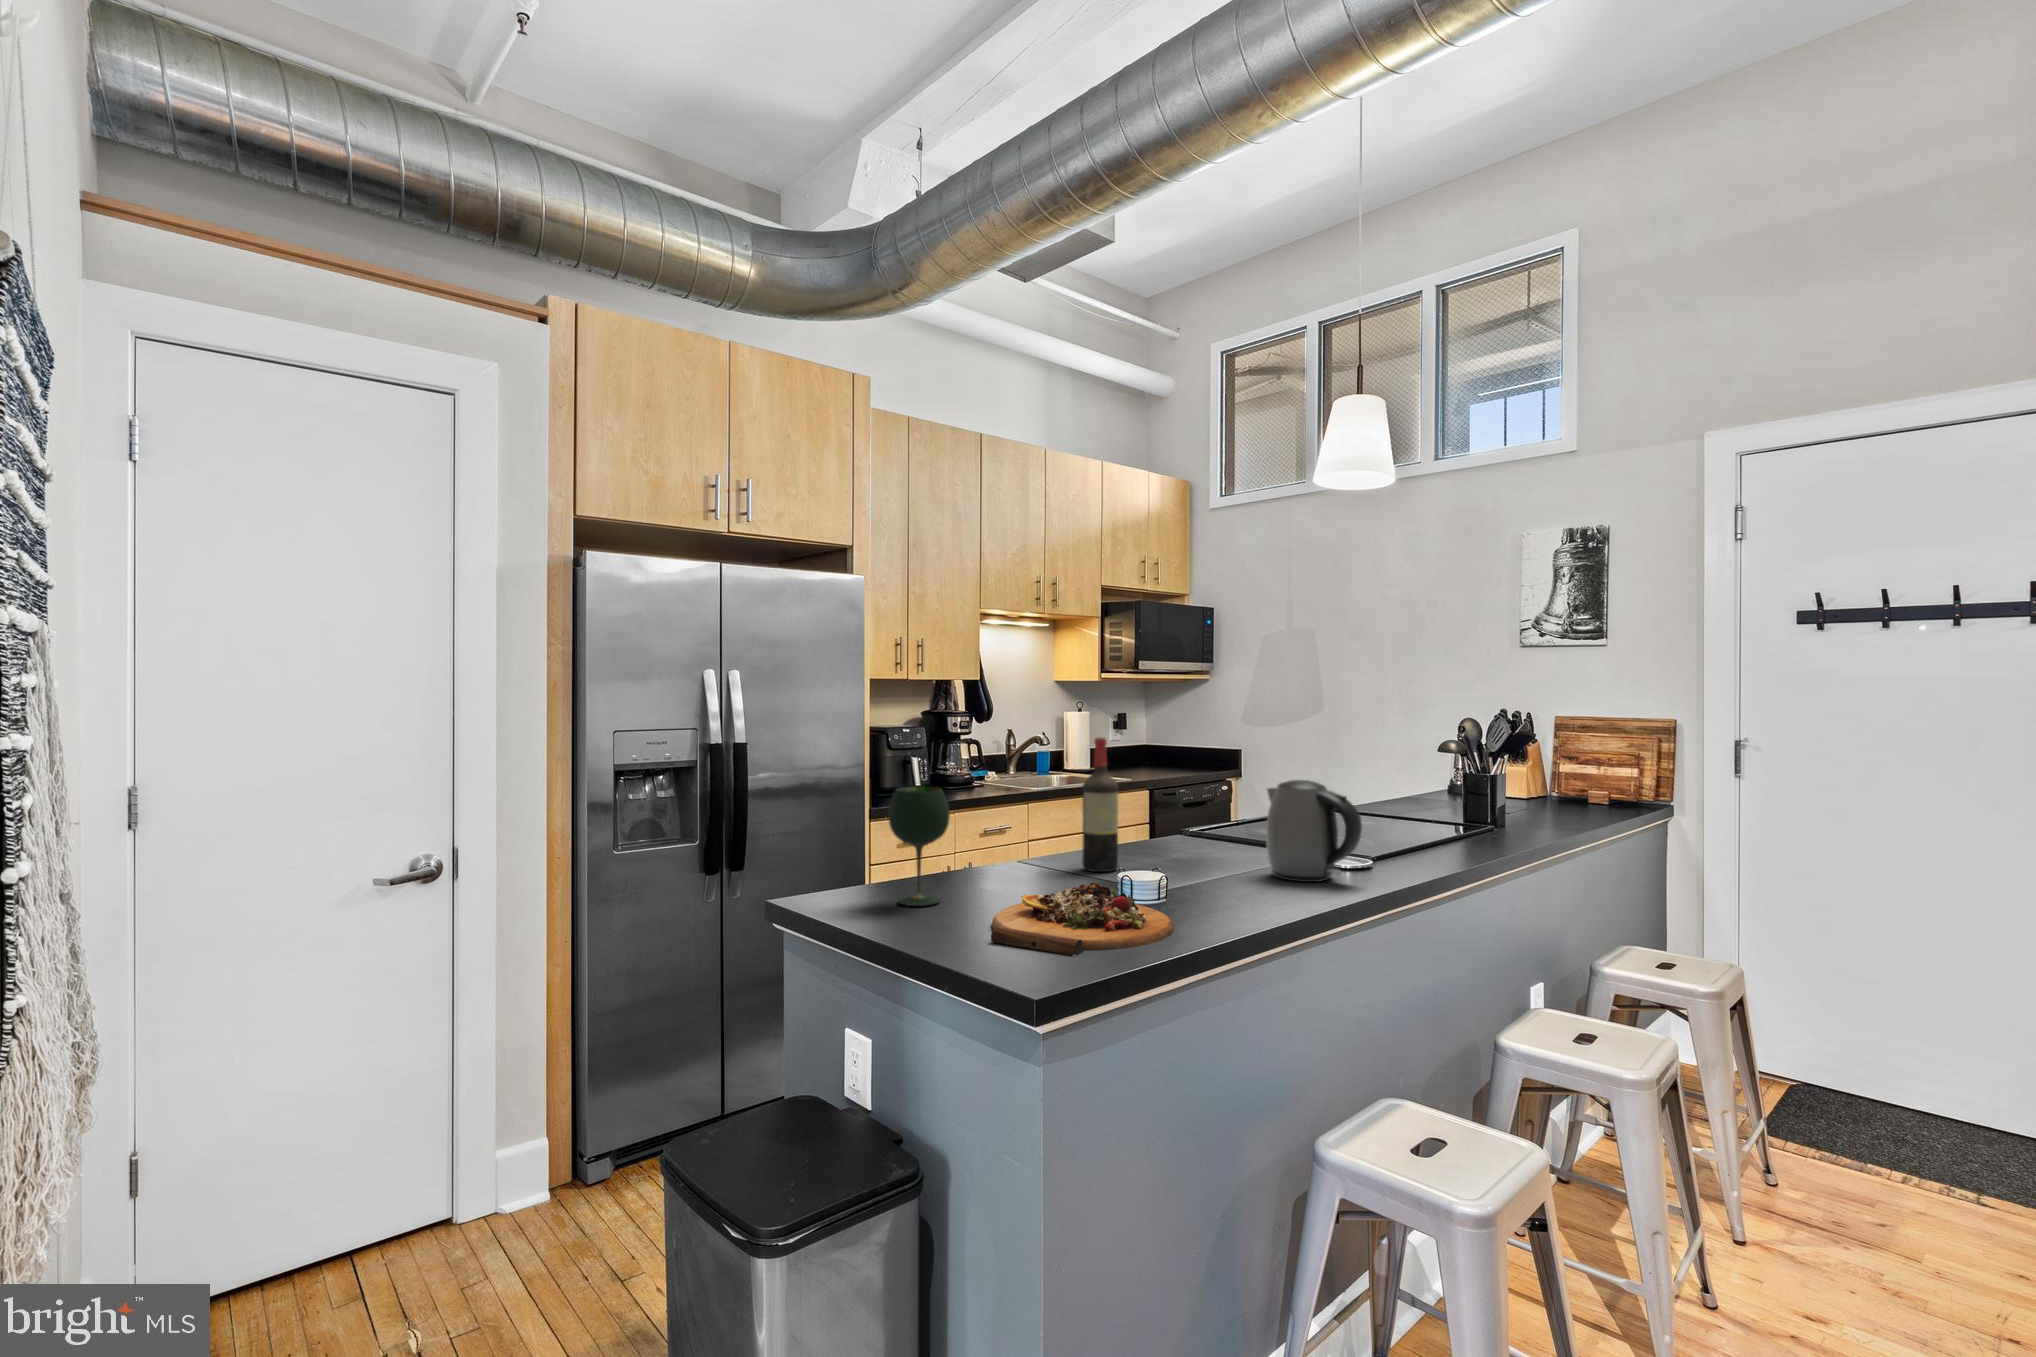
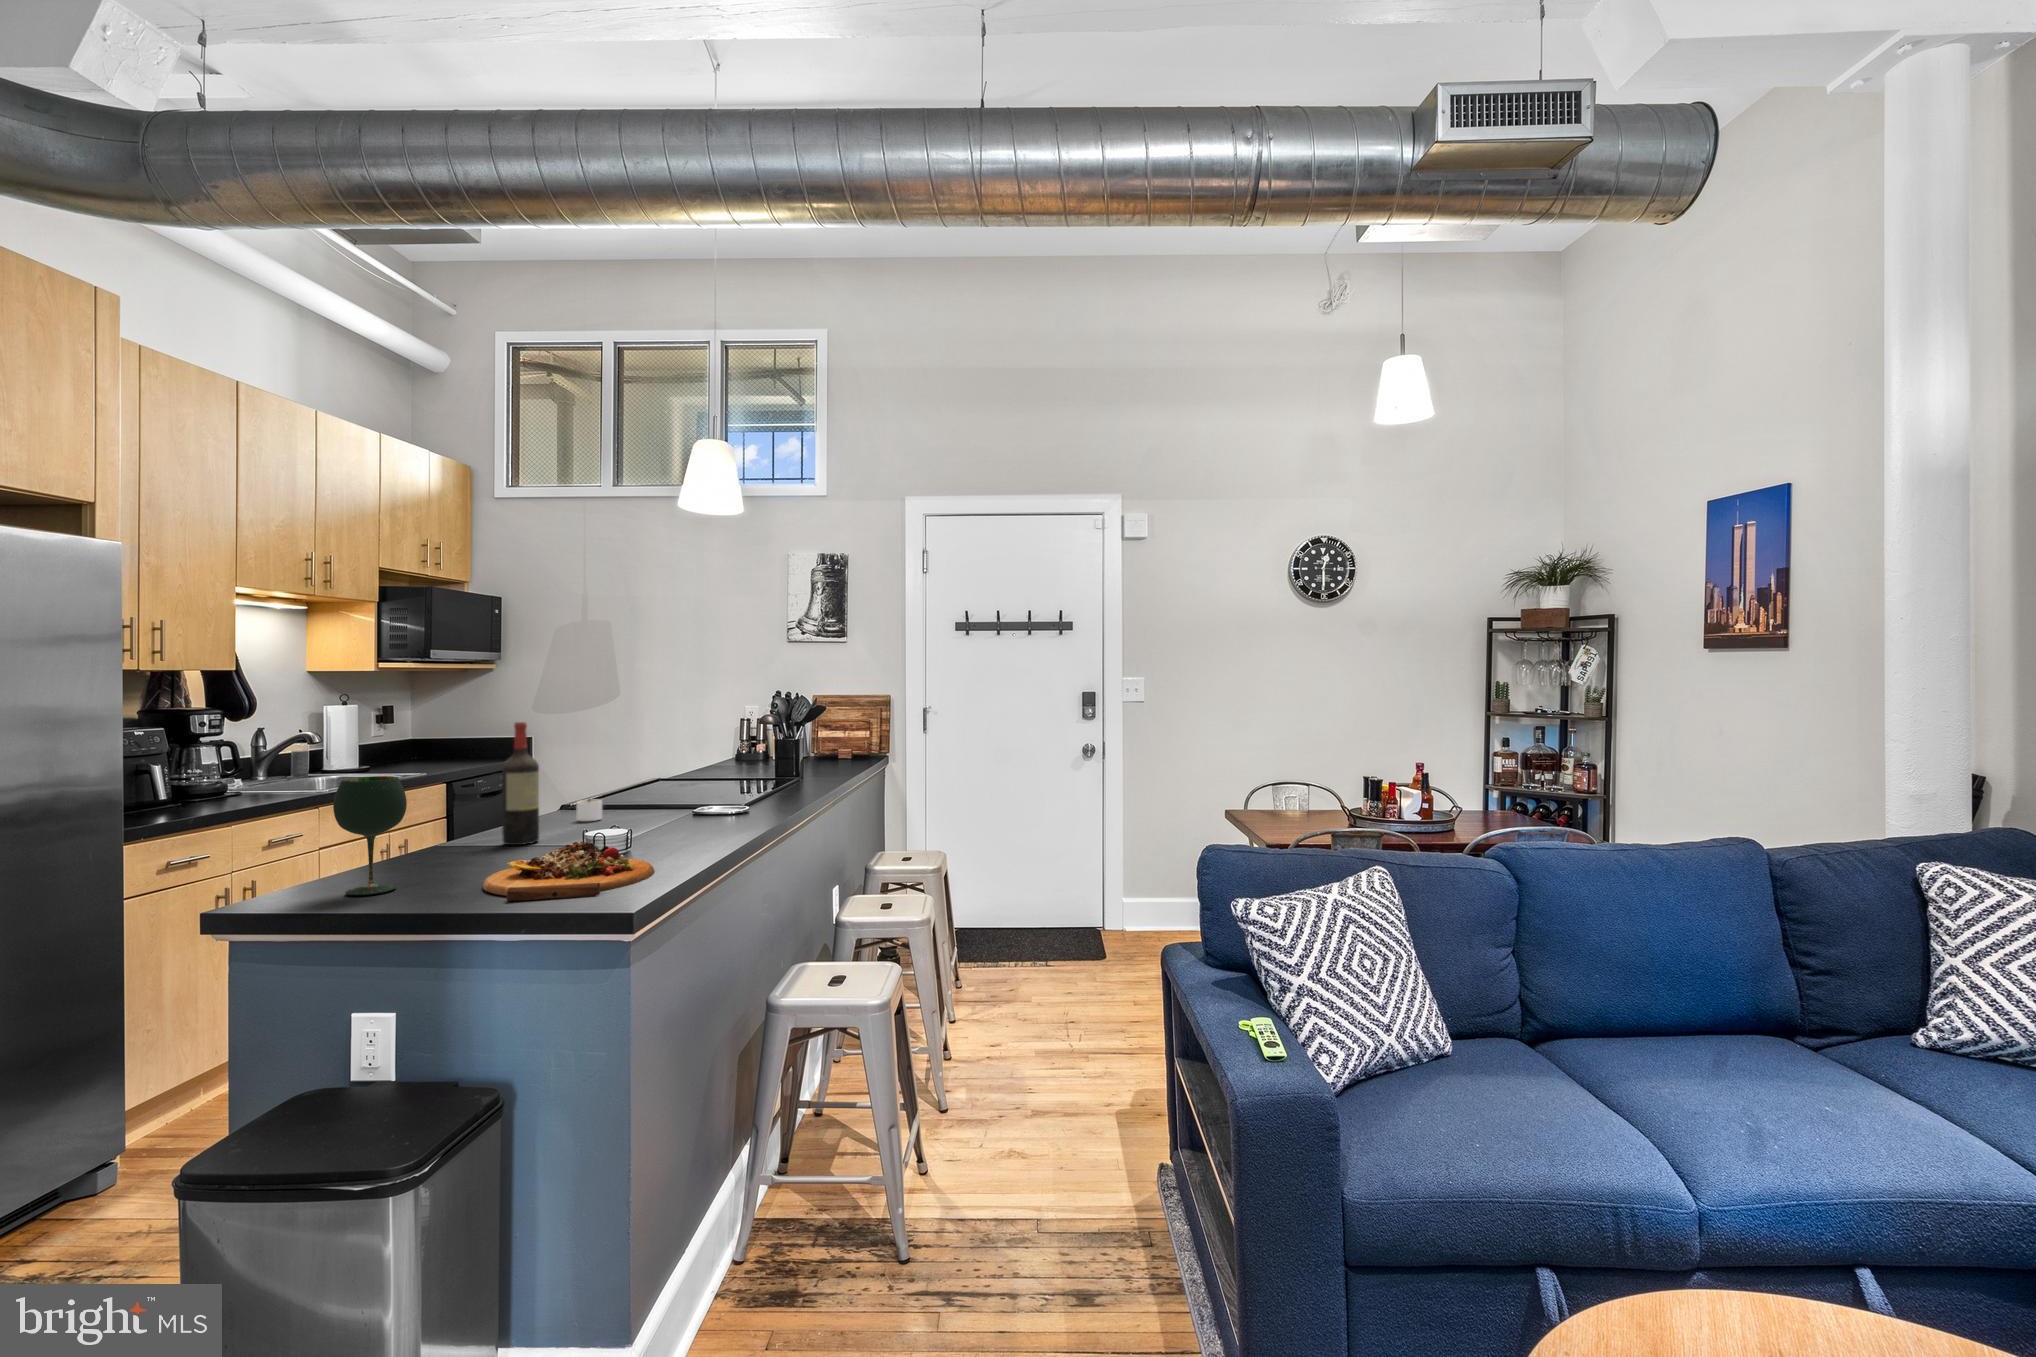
kettle: present [1266,780,1362,882] -> none [671,748,752,828]
candle: none [1181,827,1215,855] -> present [577,799,602,821]

